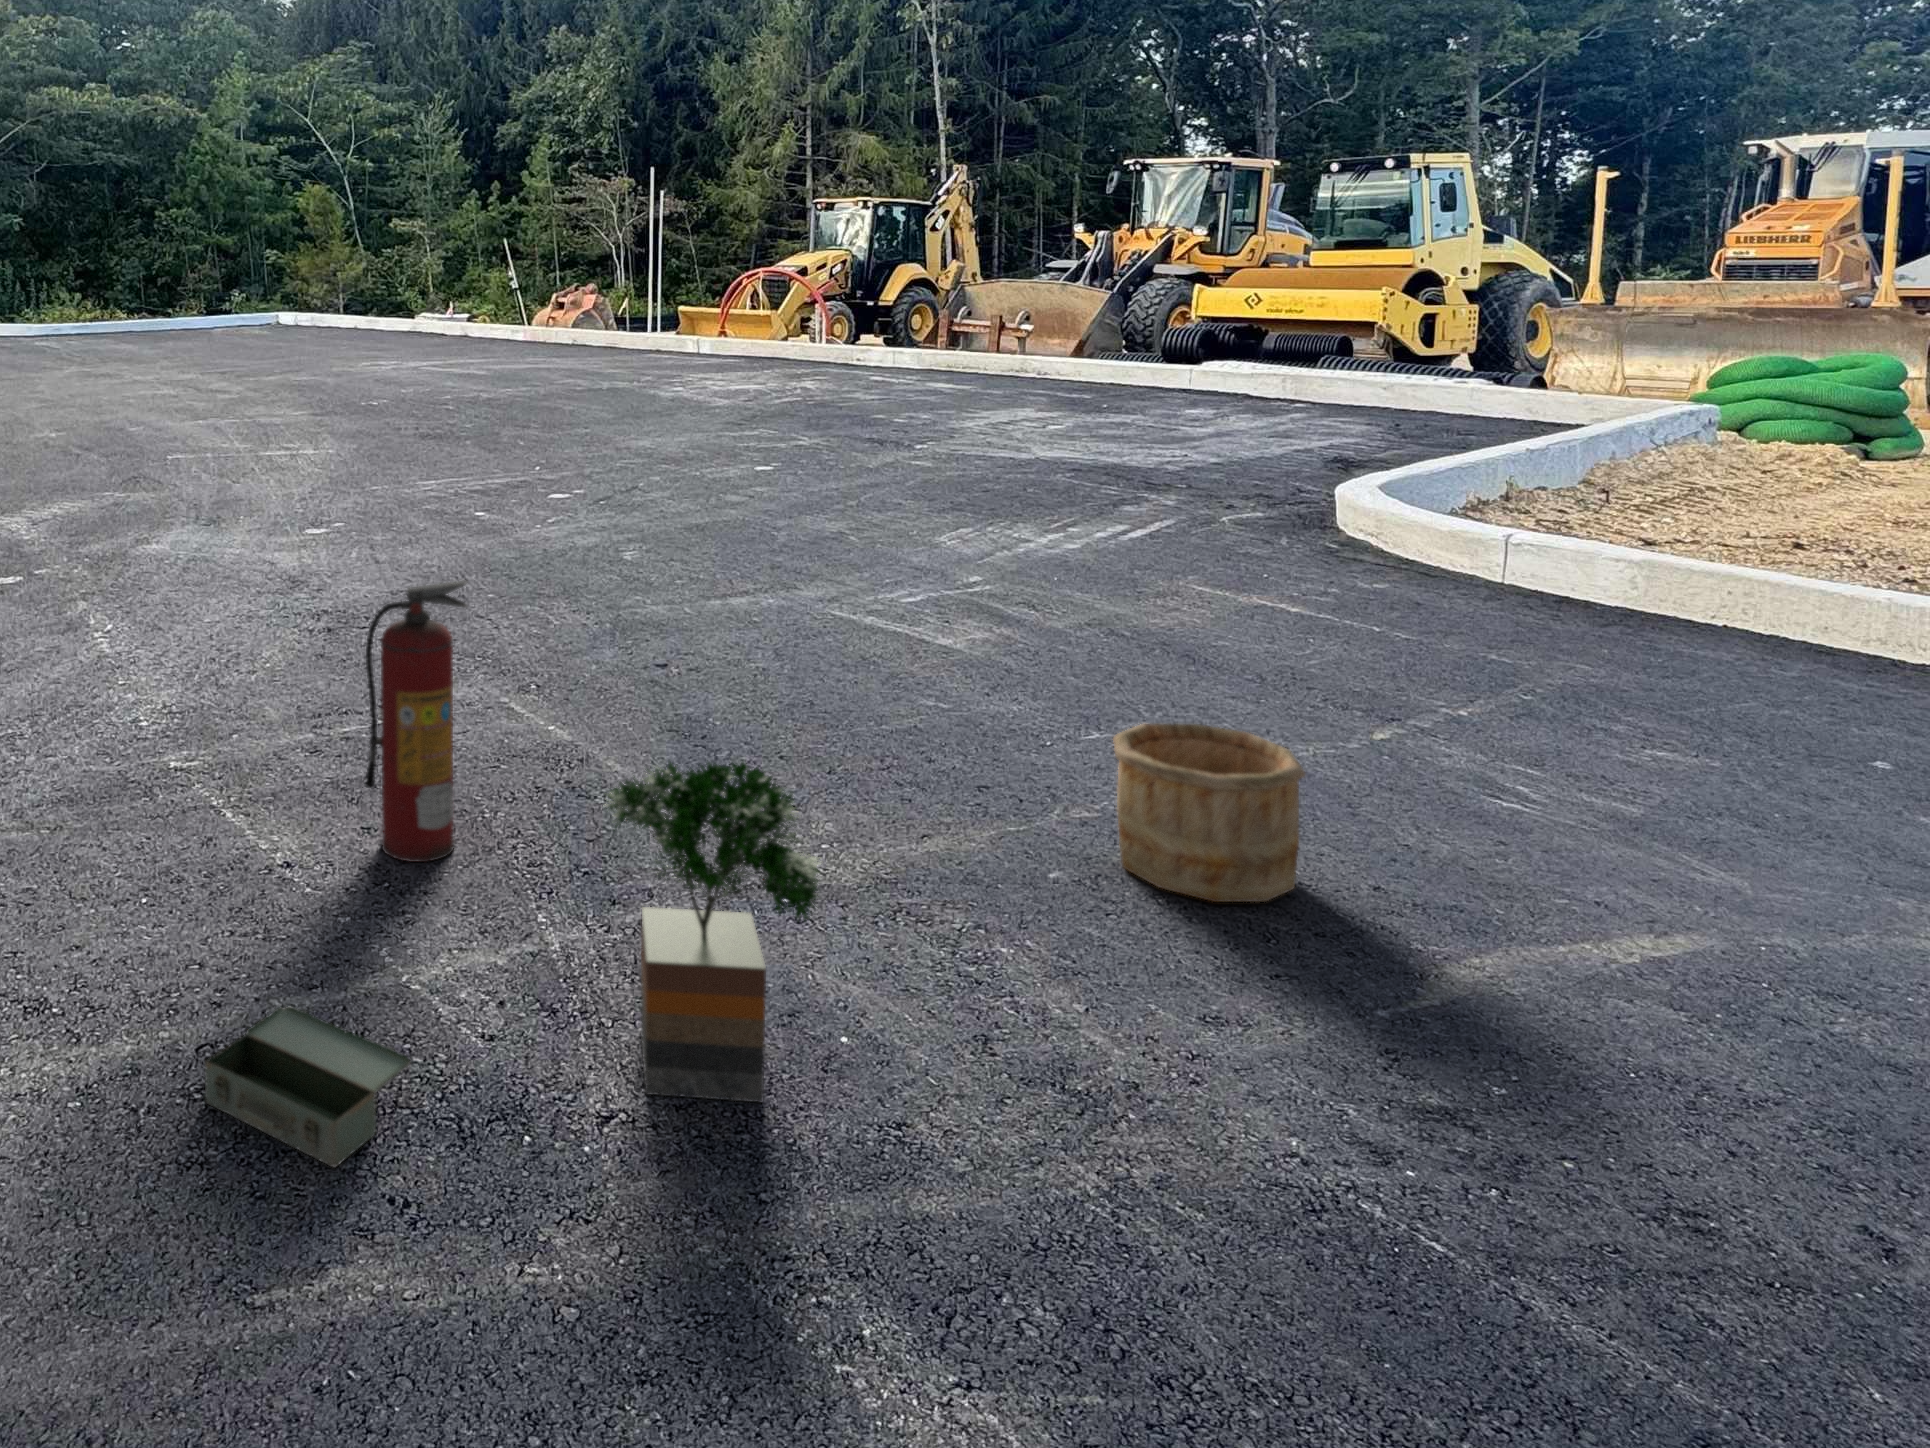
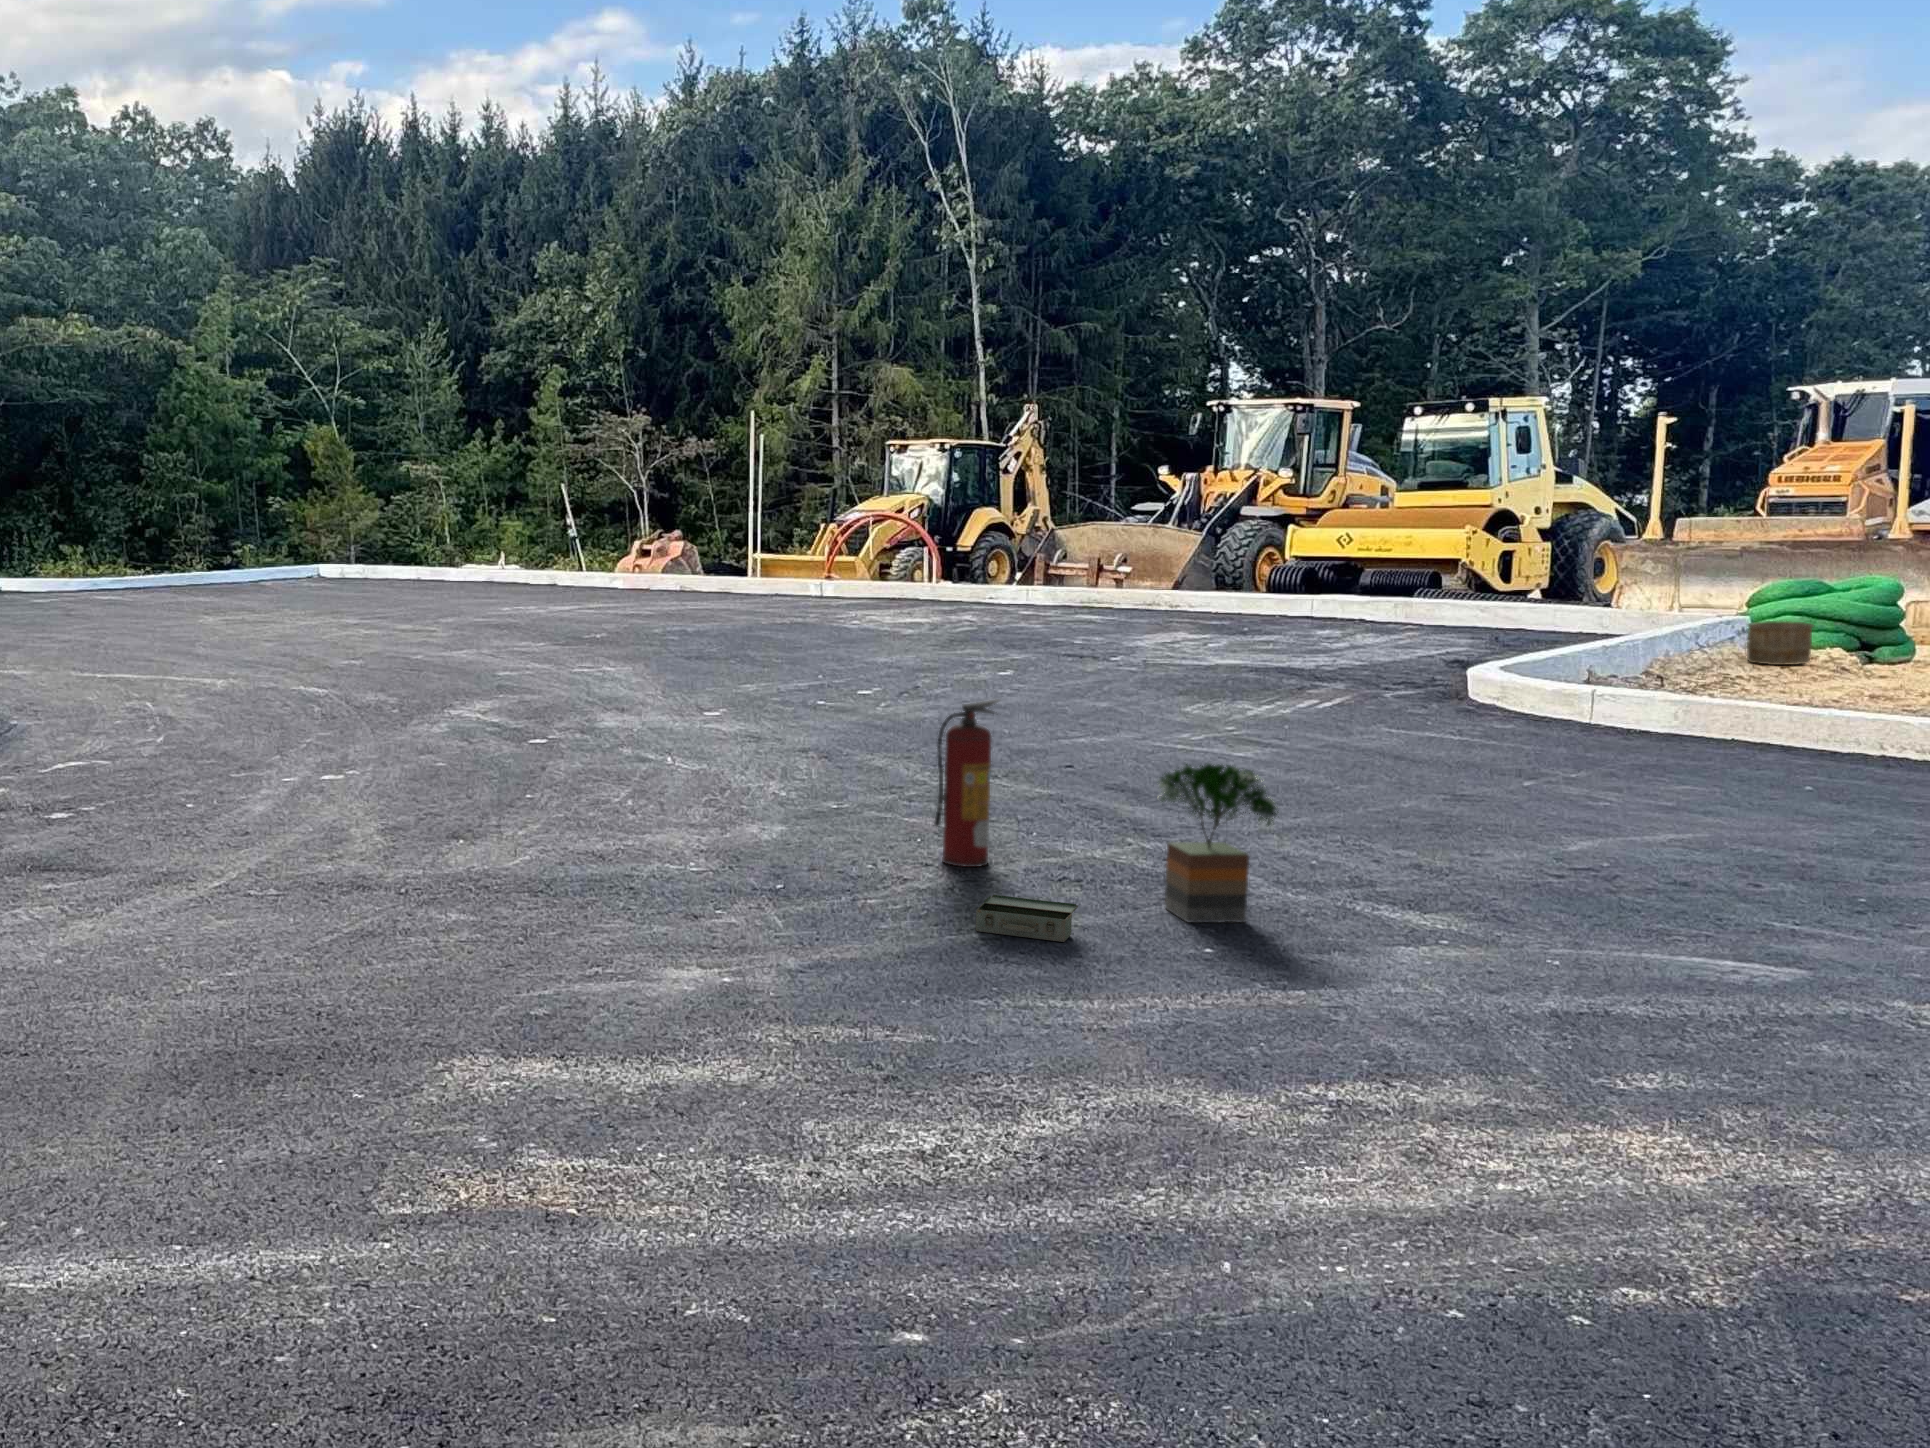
wooden bucket: present [1113,724,1305,902] -> present [1747,621,1813,665]

